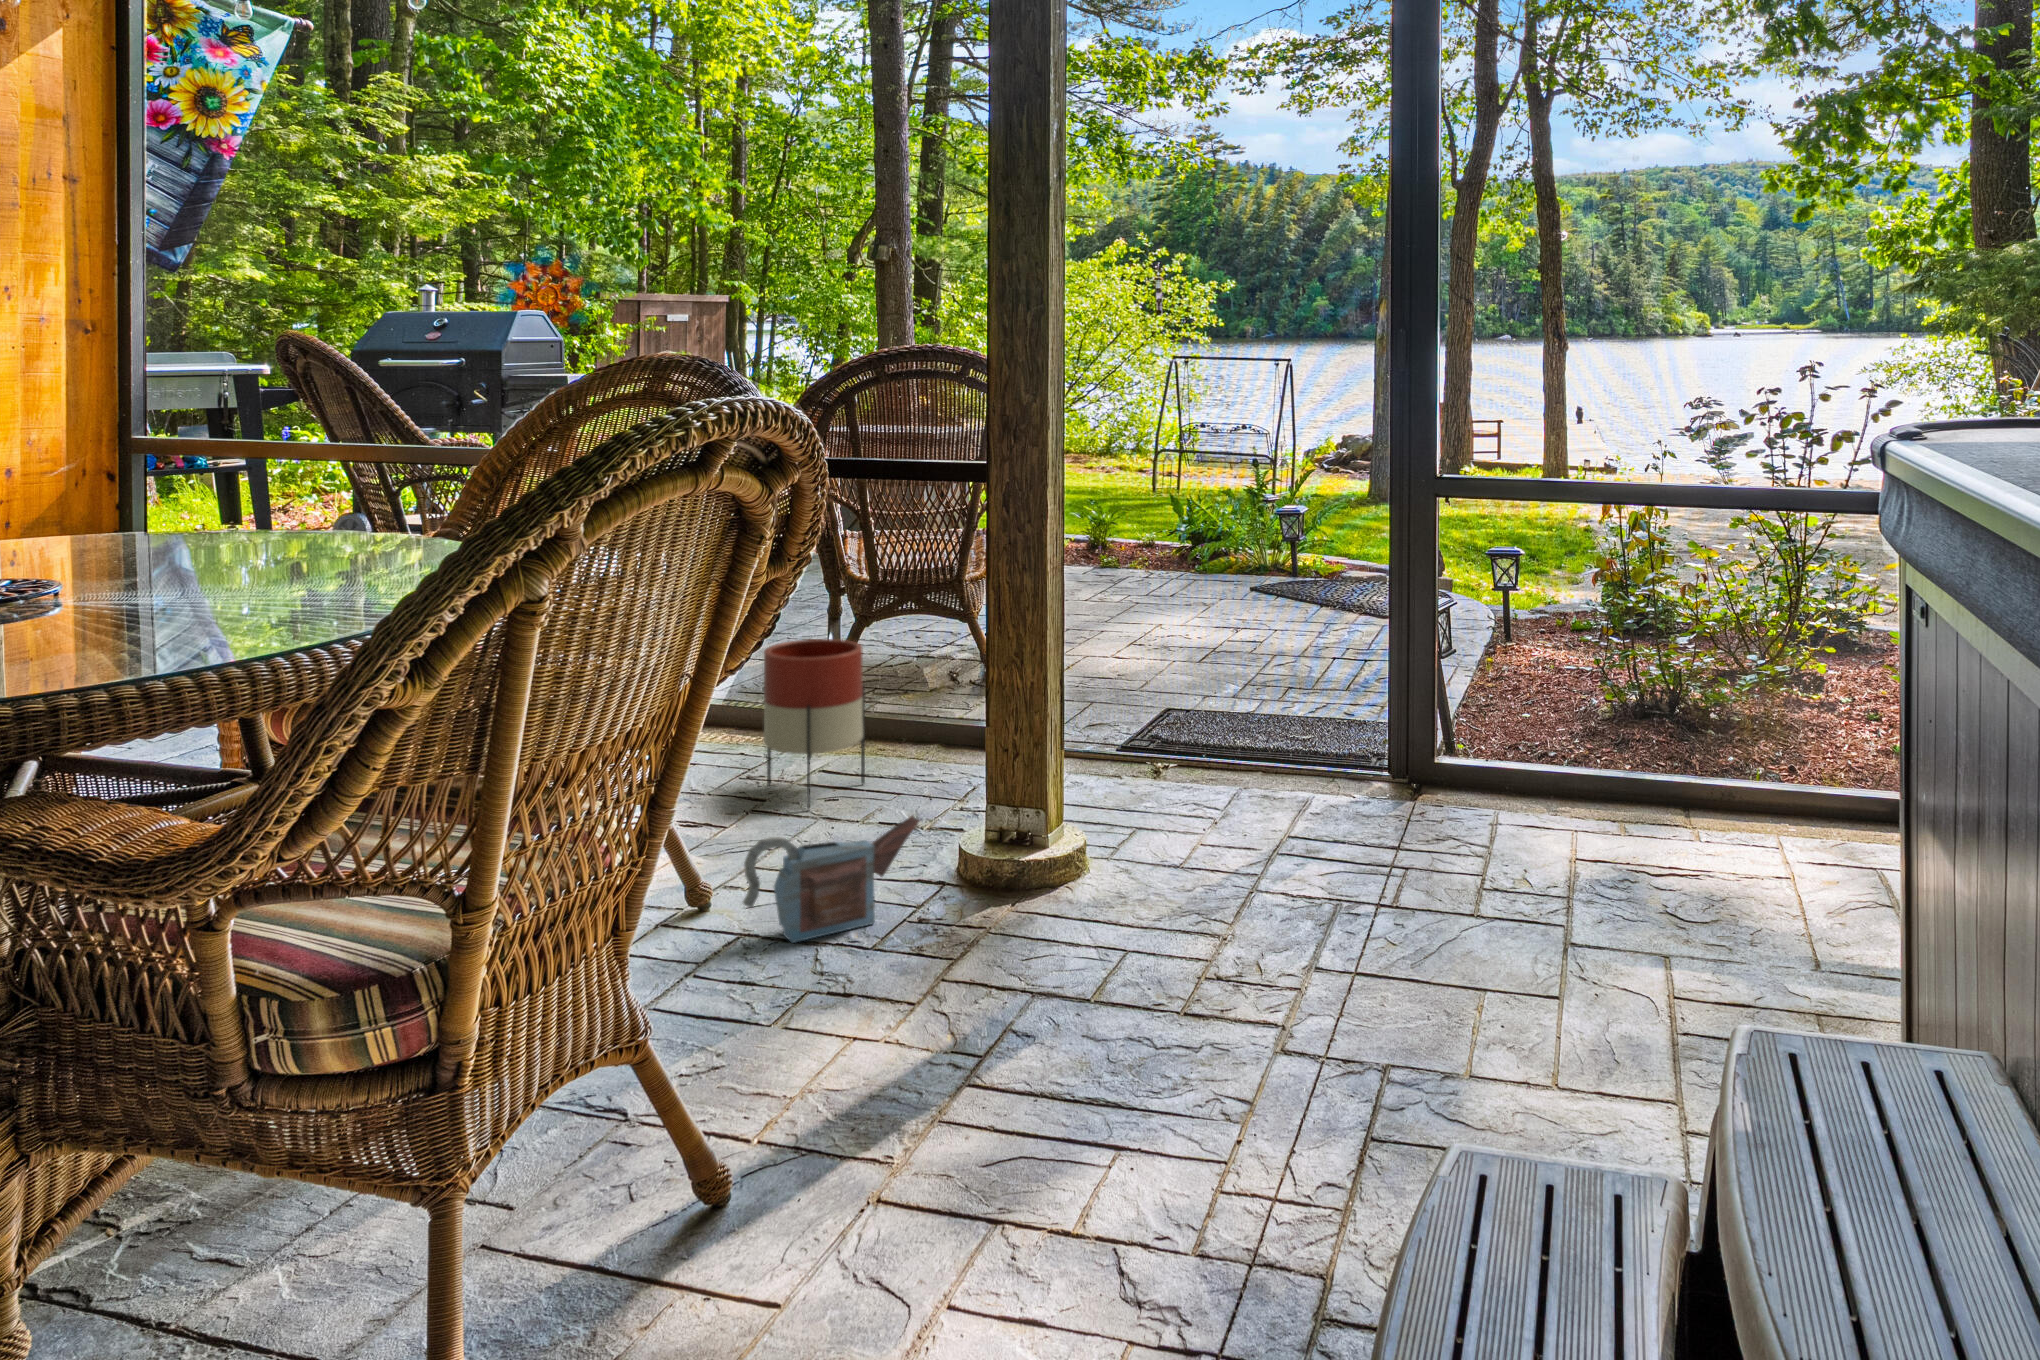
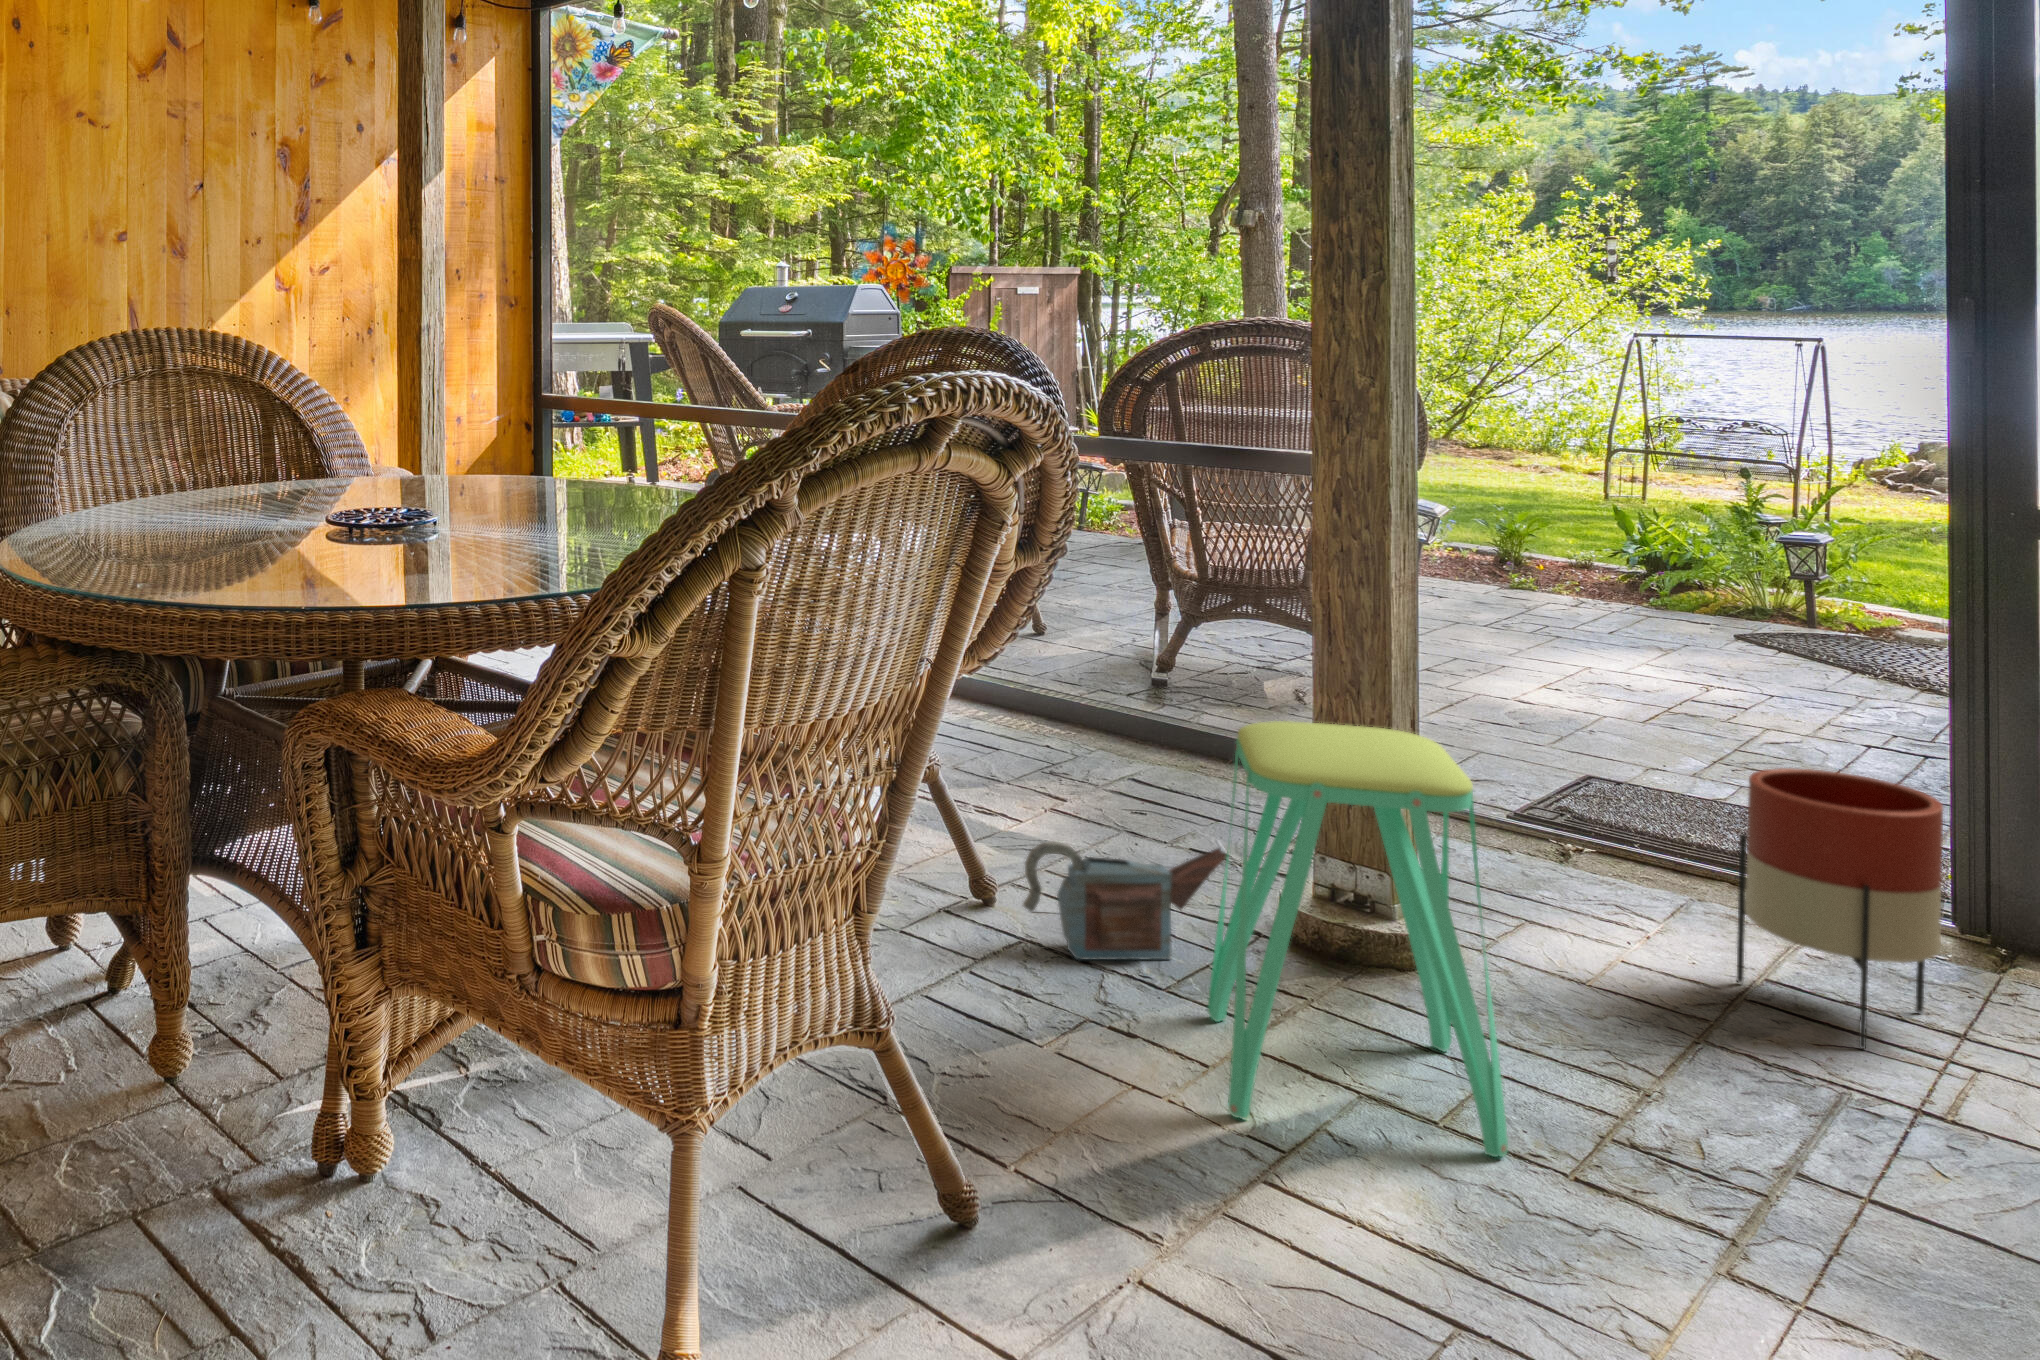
planter: present [763,639,865,810] -> present [1737,768,1943,1049]
stool: none [910,689,1140,1043] -> present [1208,721,1508,1157]

